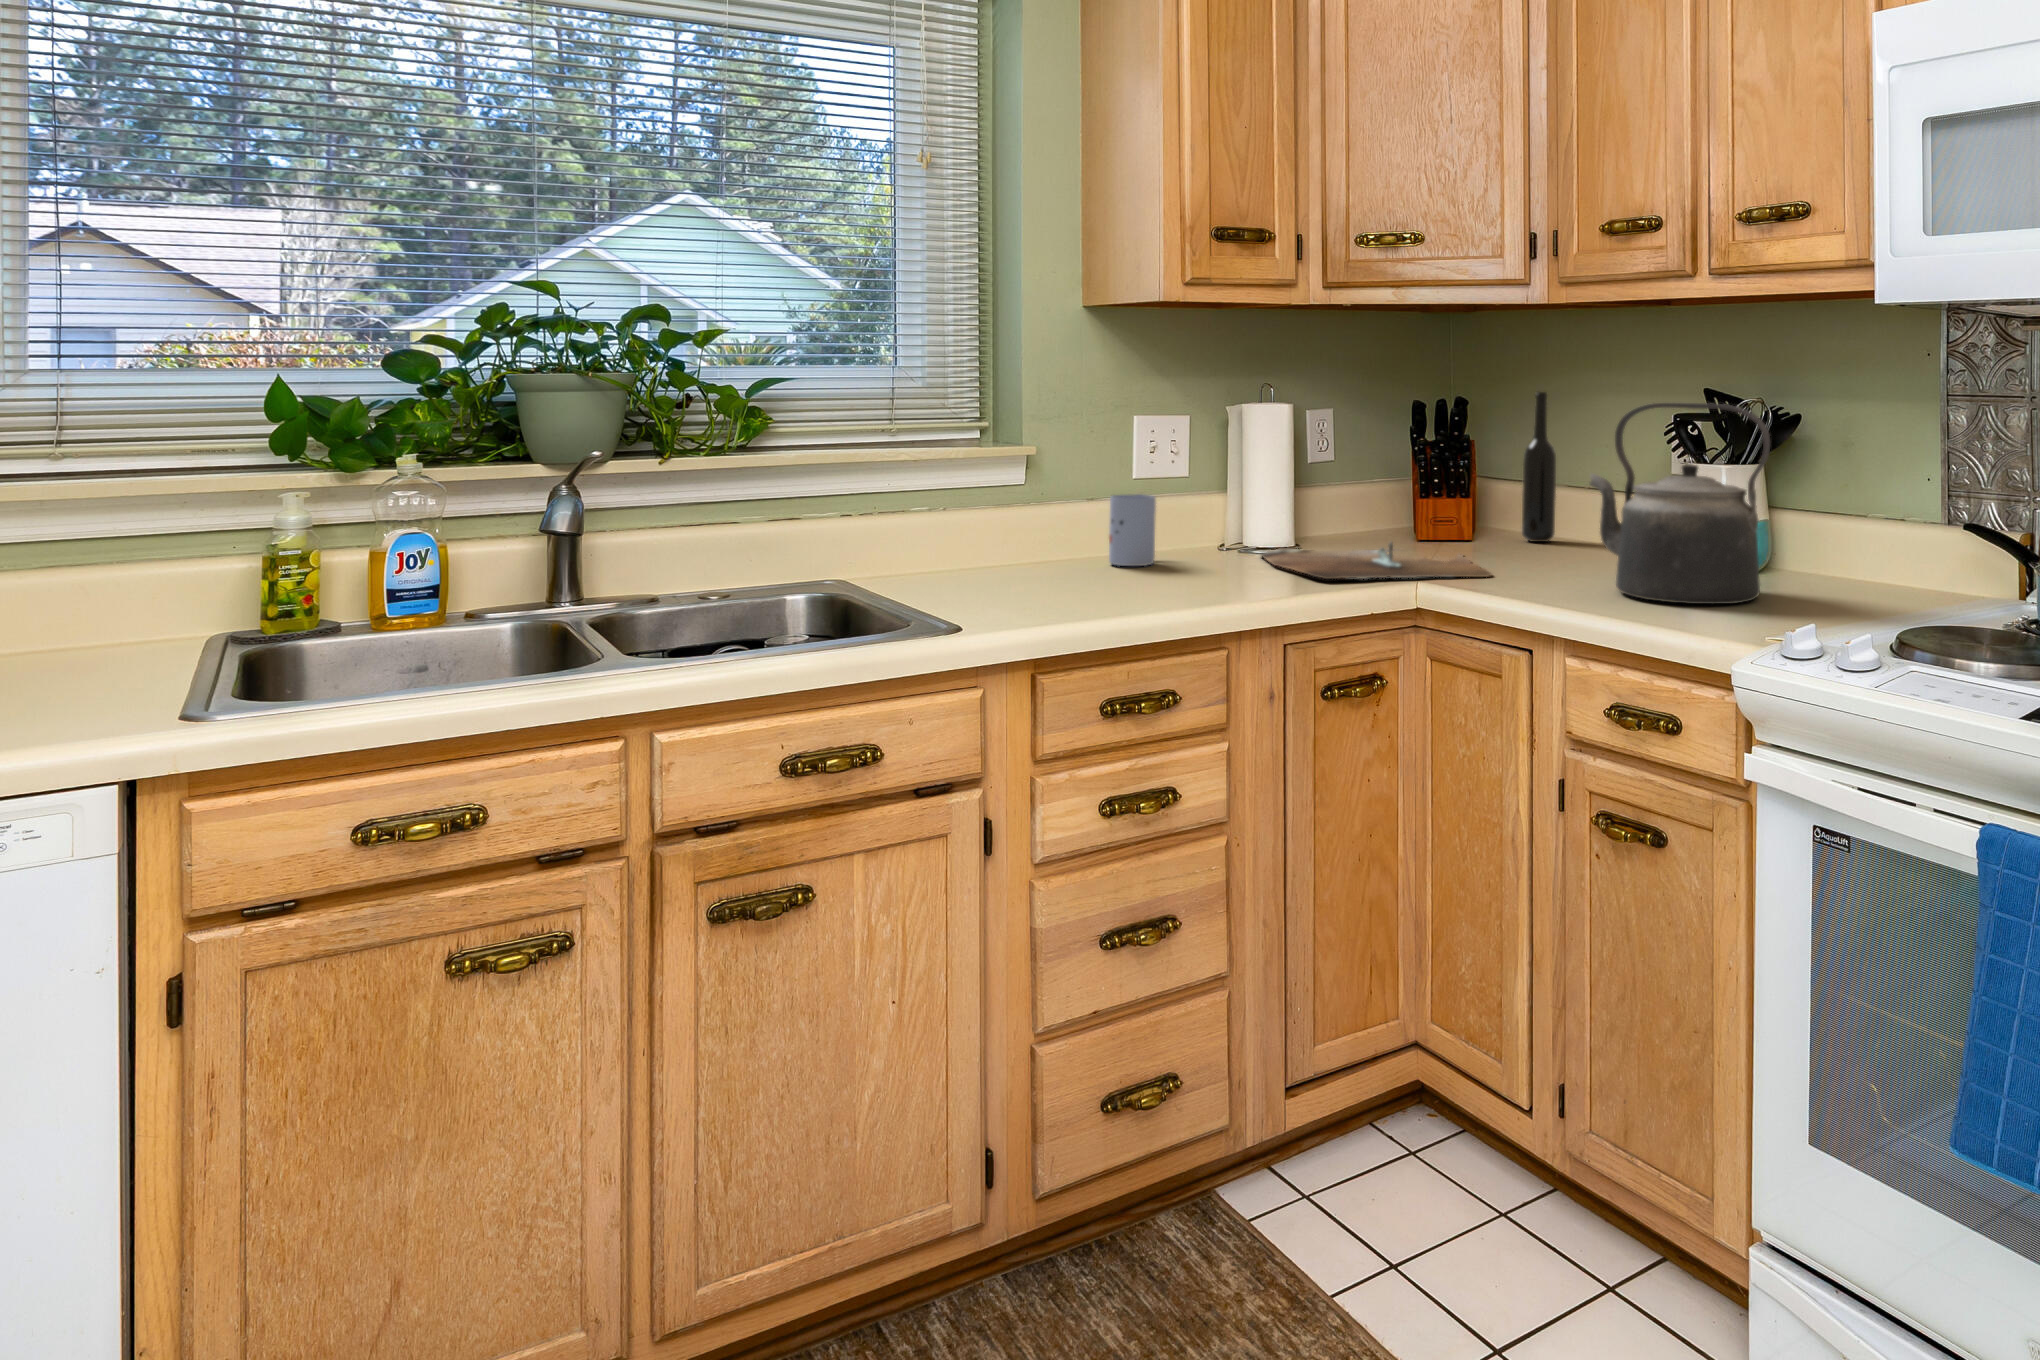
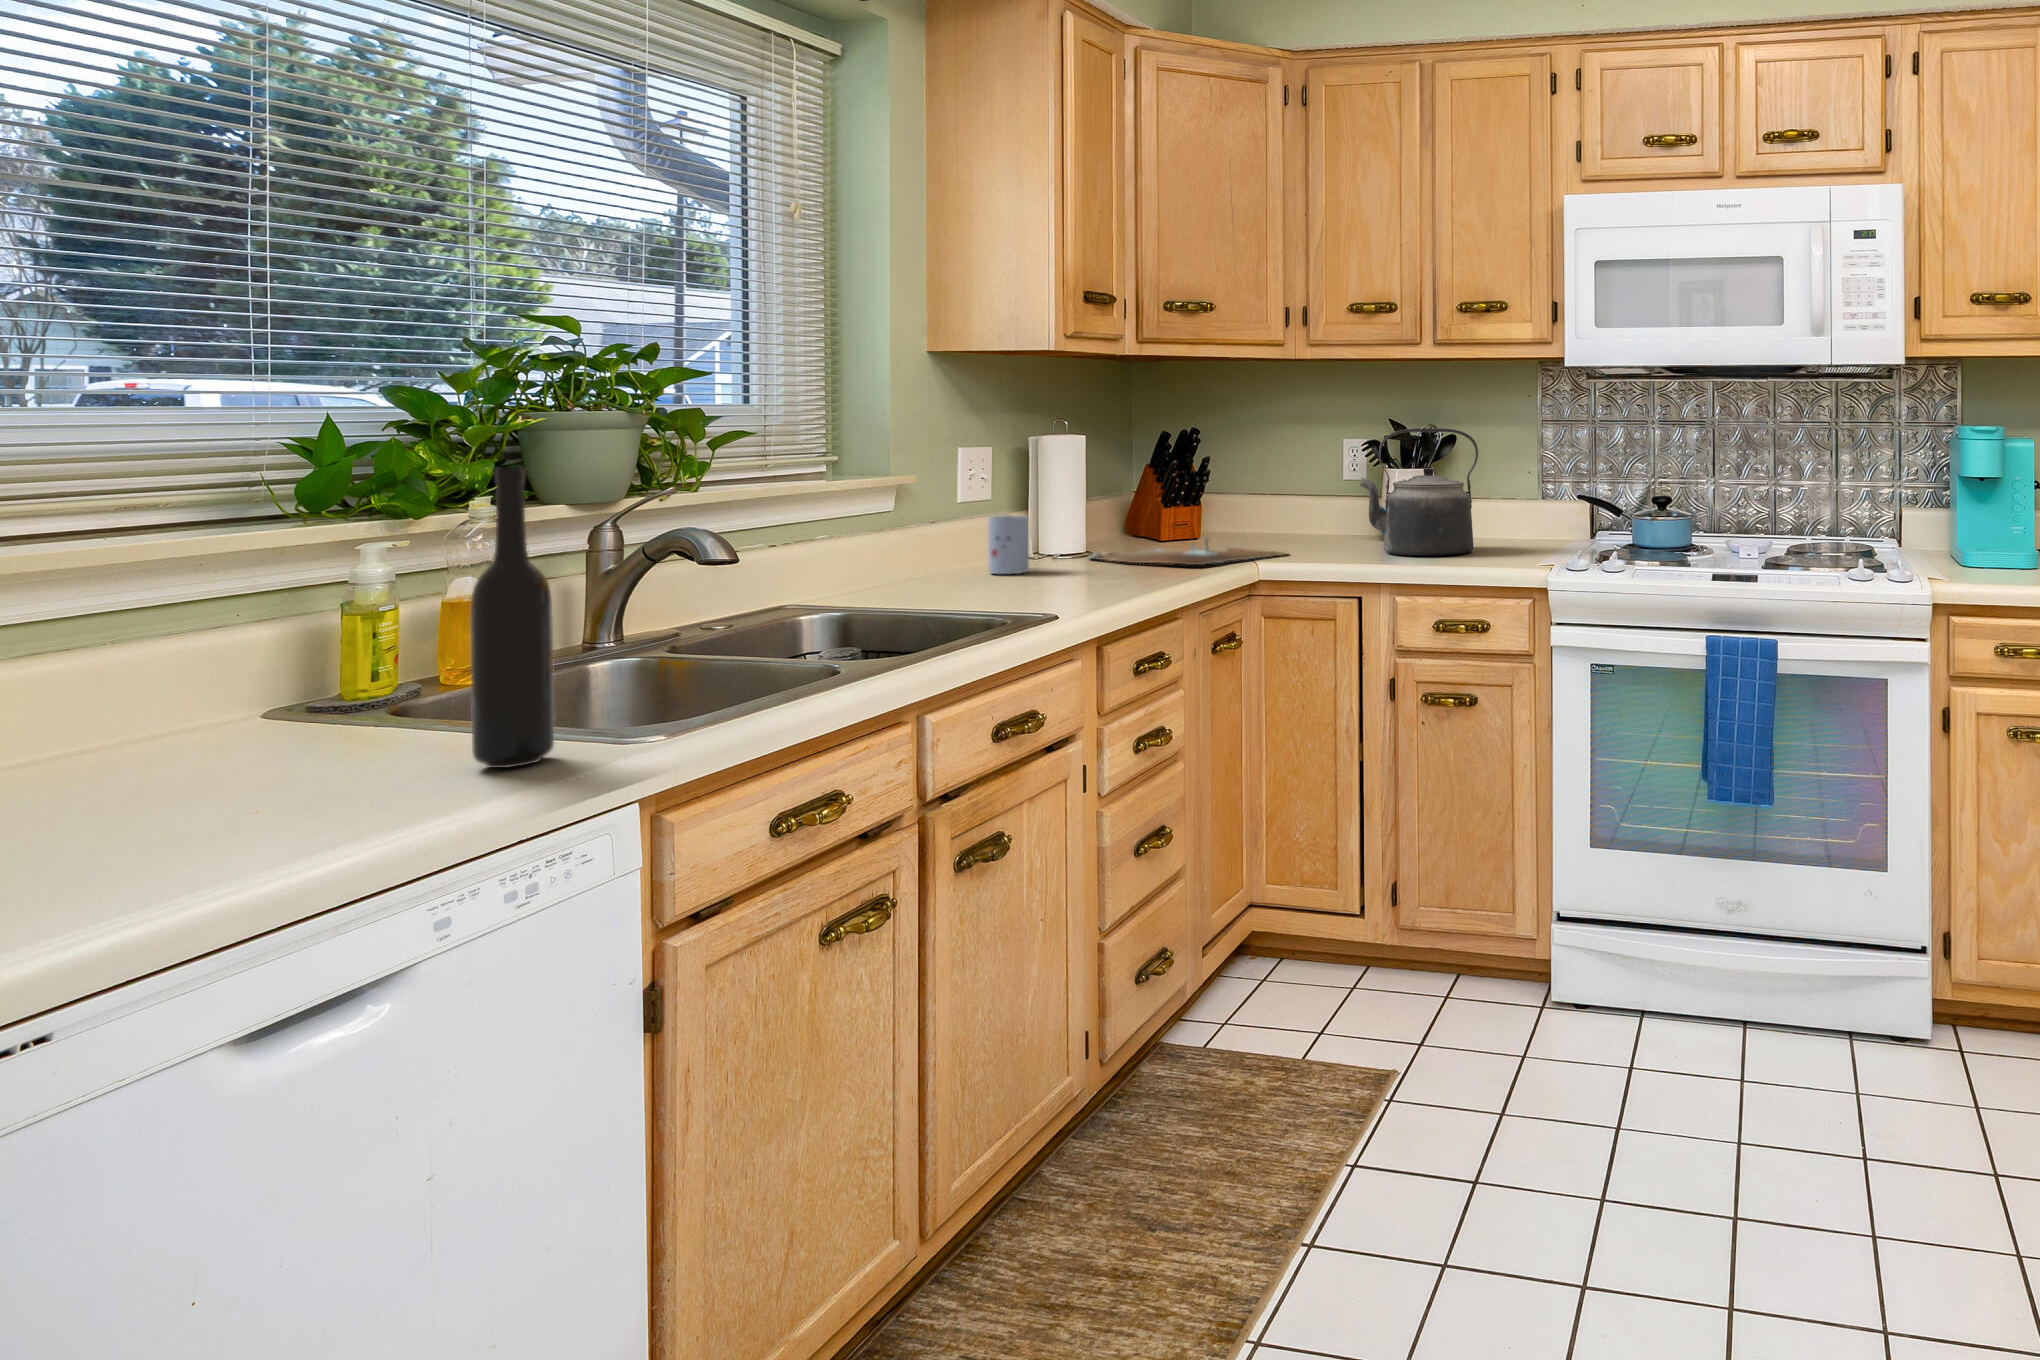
bottle: present [1521,392,1556,542] -> present [470,467,554,768]

